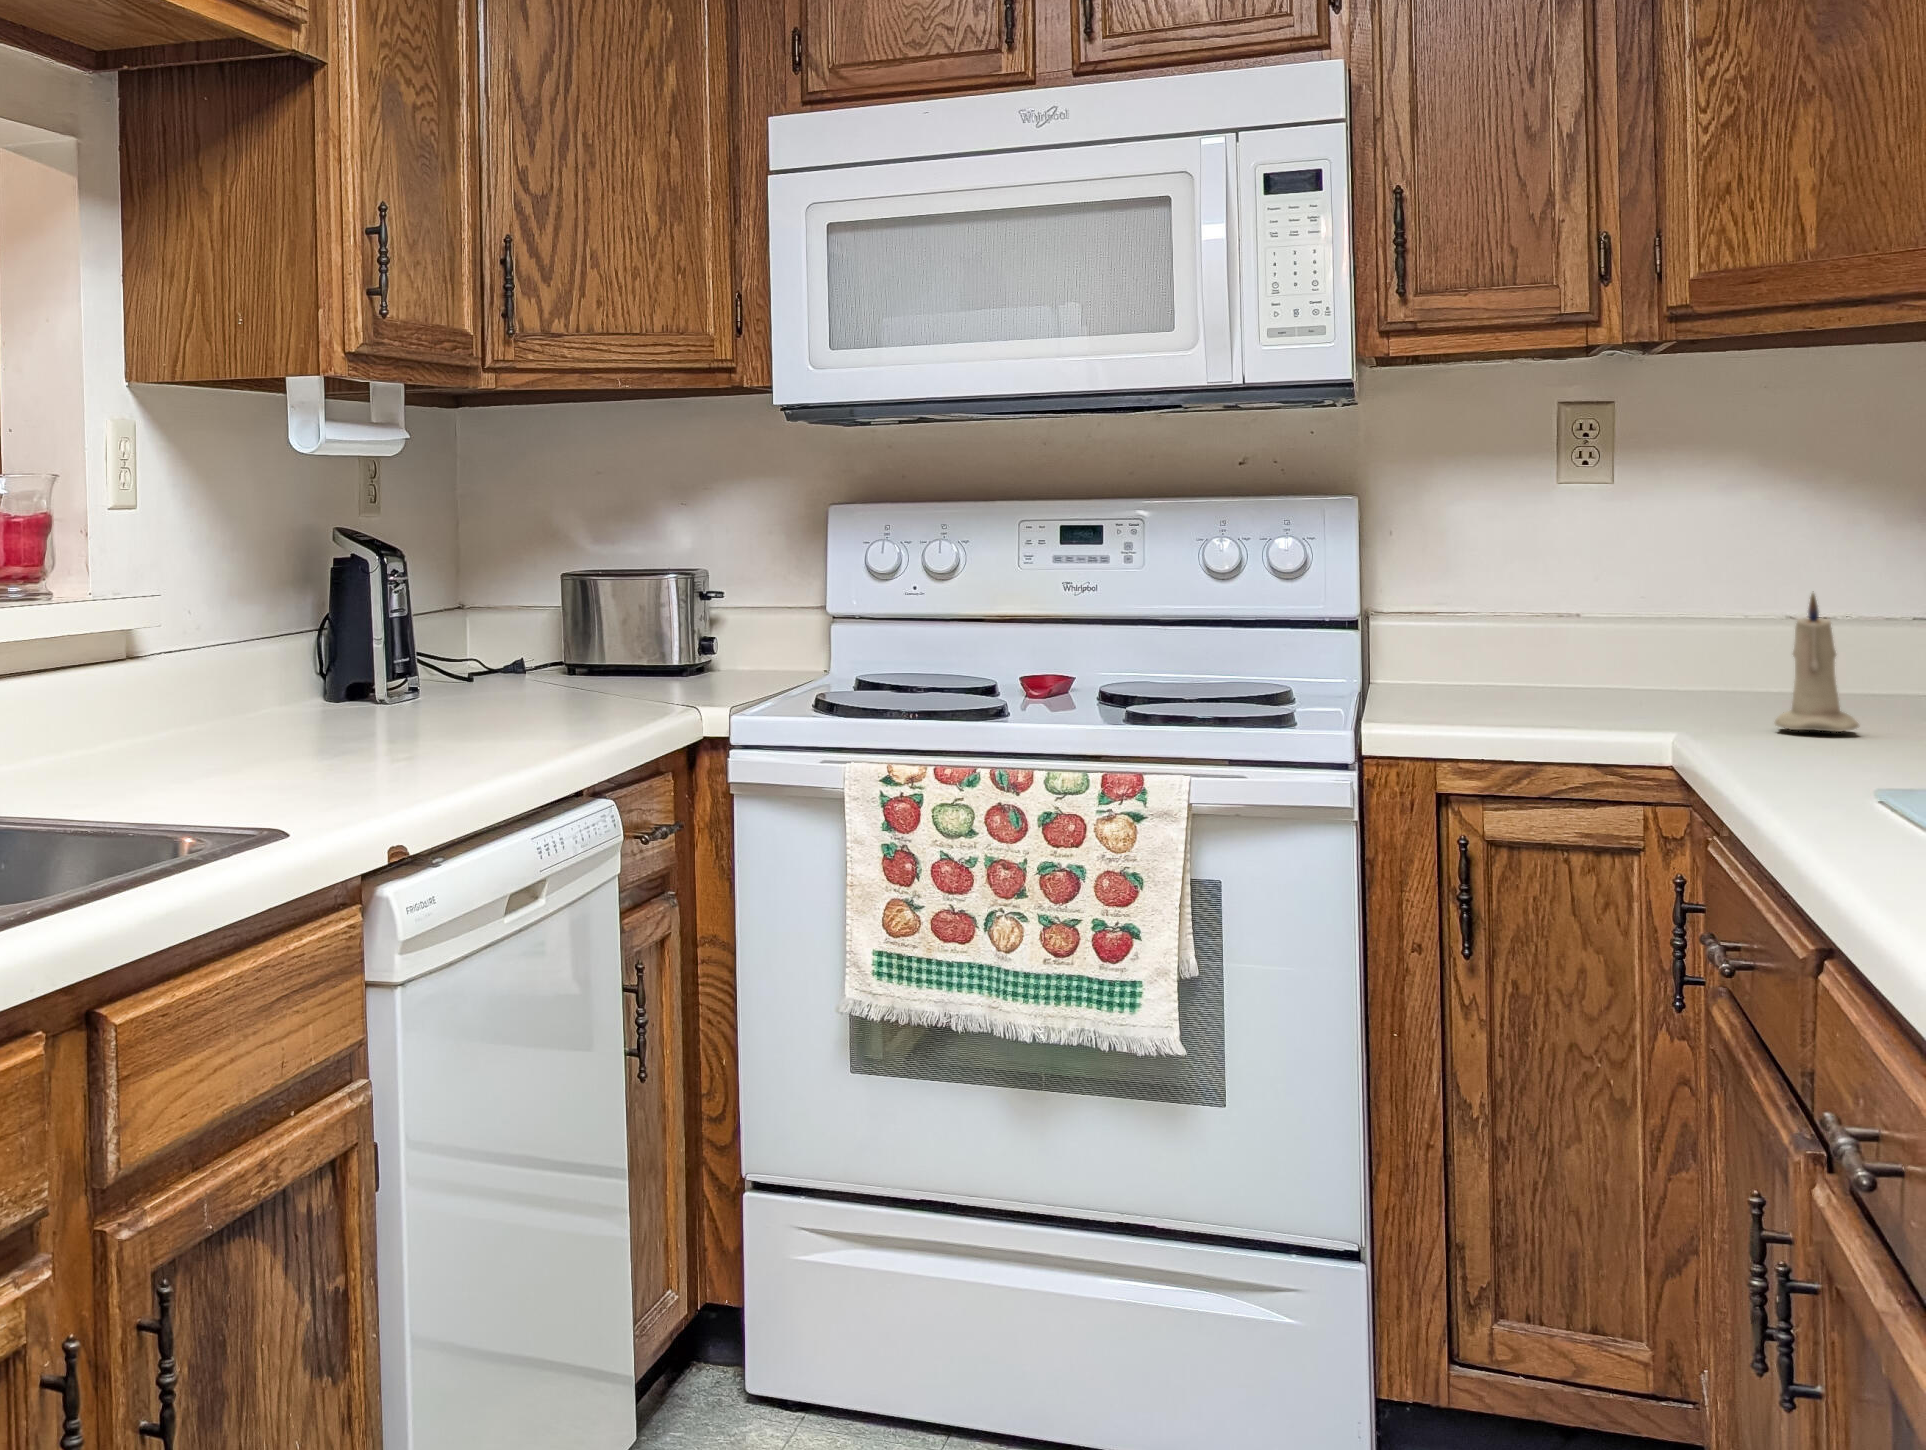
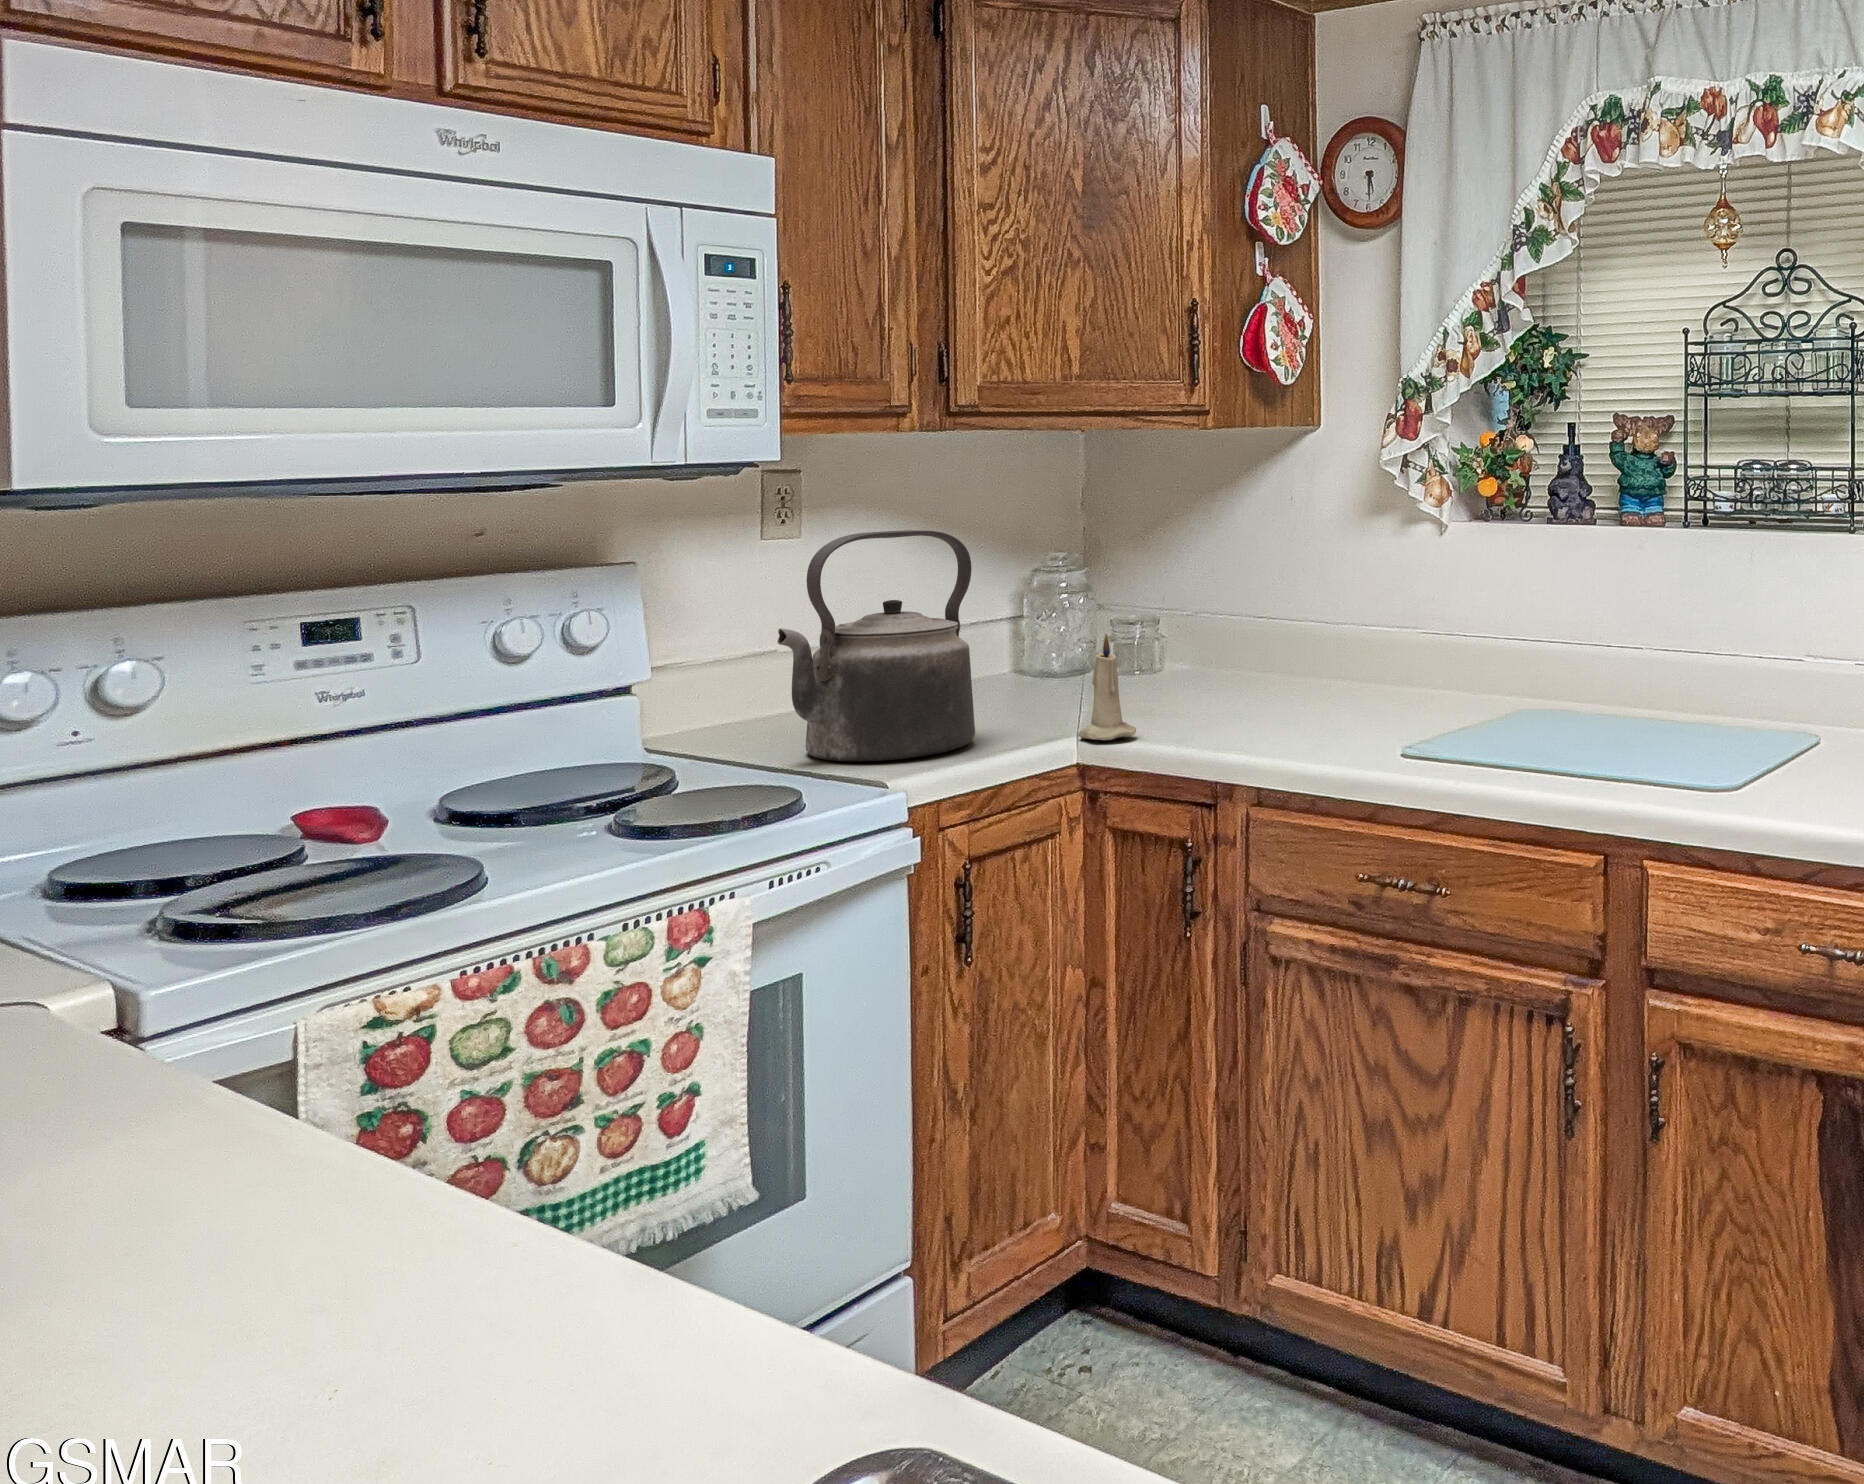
kettle: none [1409,454,1678,712] -> present [777,530,975,762]

